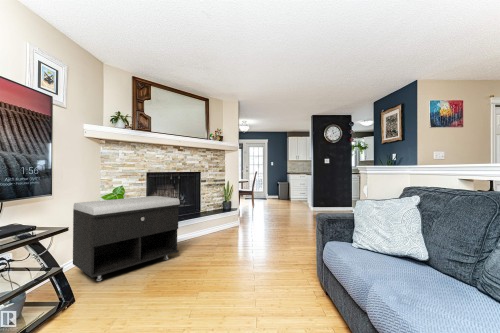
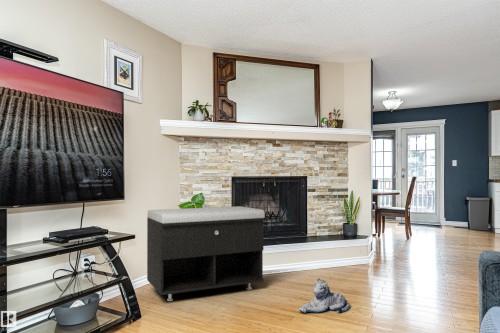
plush toy: none [212,247,245,273] -> present [299,279,350,313]

